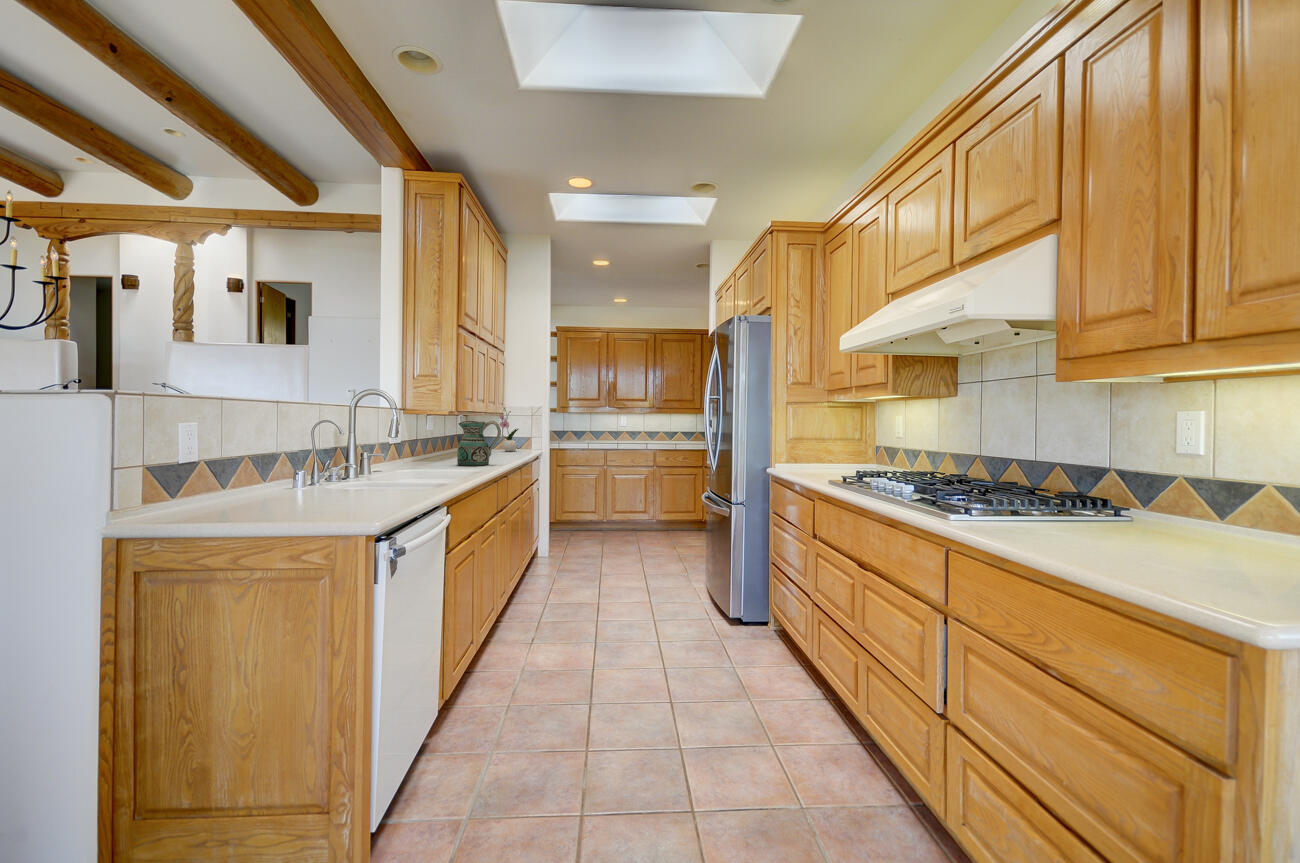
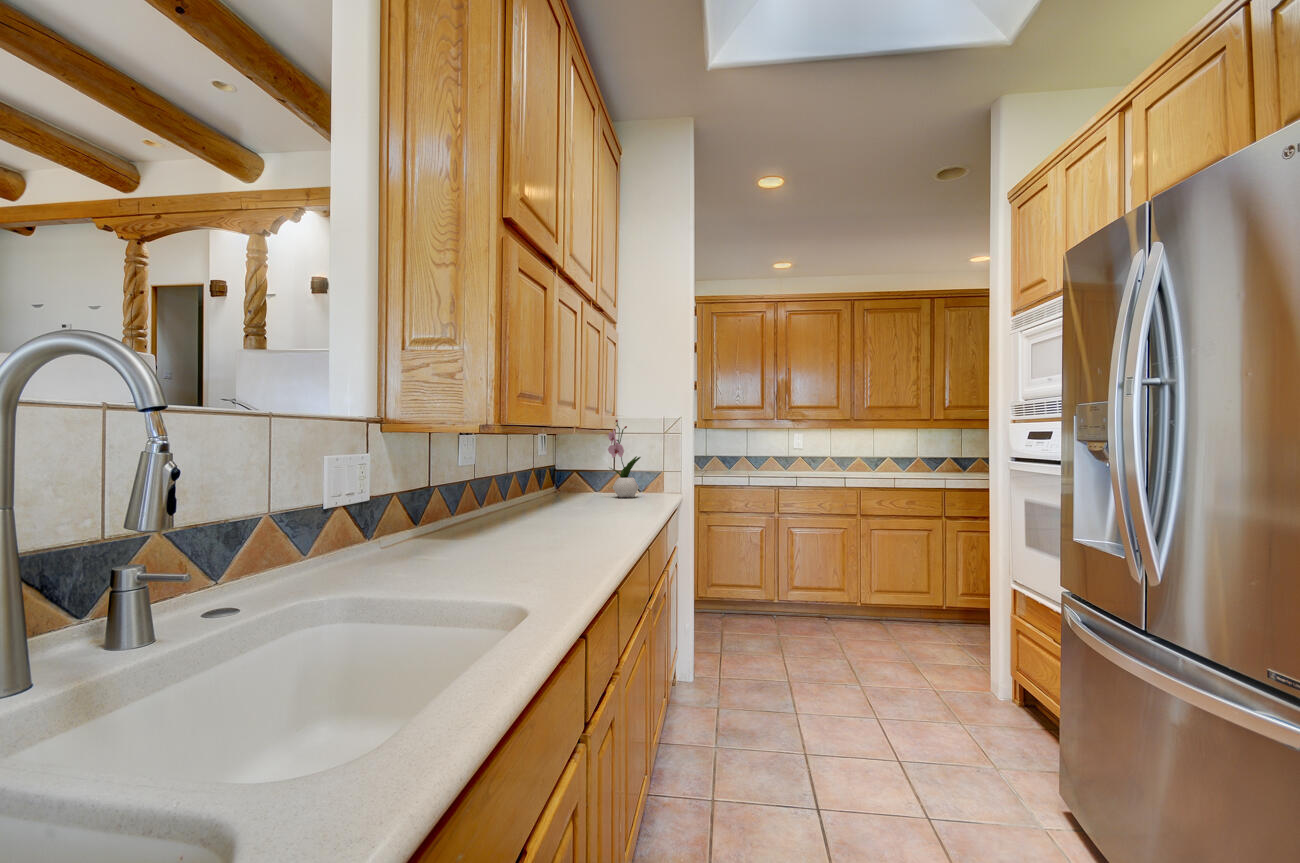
ceramic pitcher: present [457,421,501,466] -> none [500,445,596,551]

